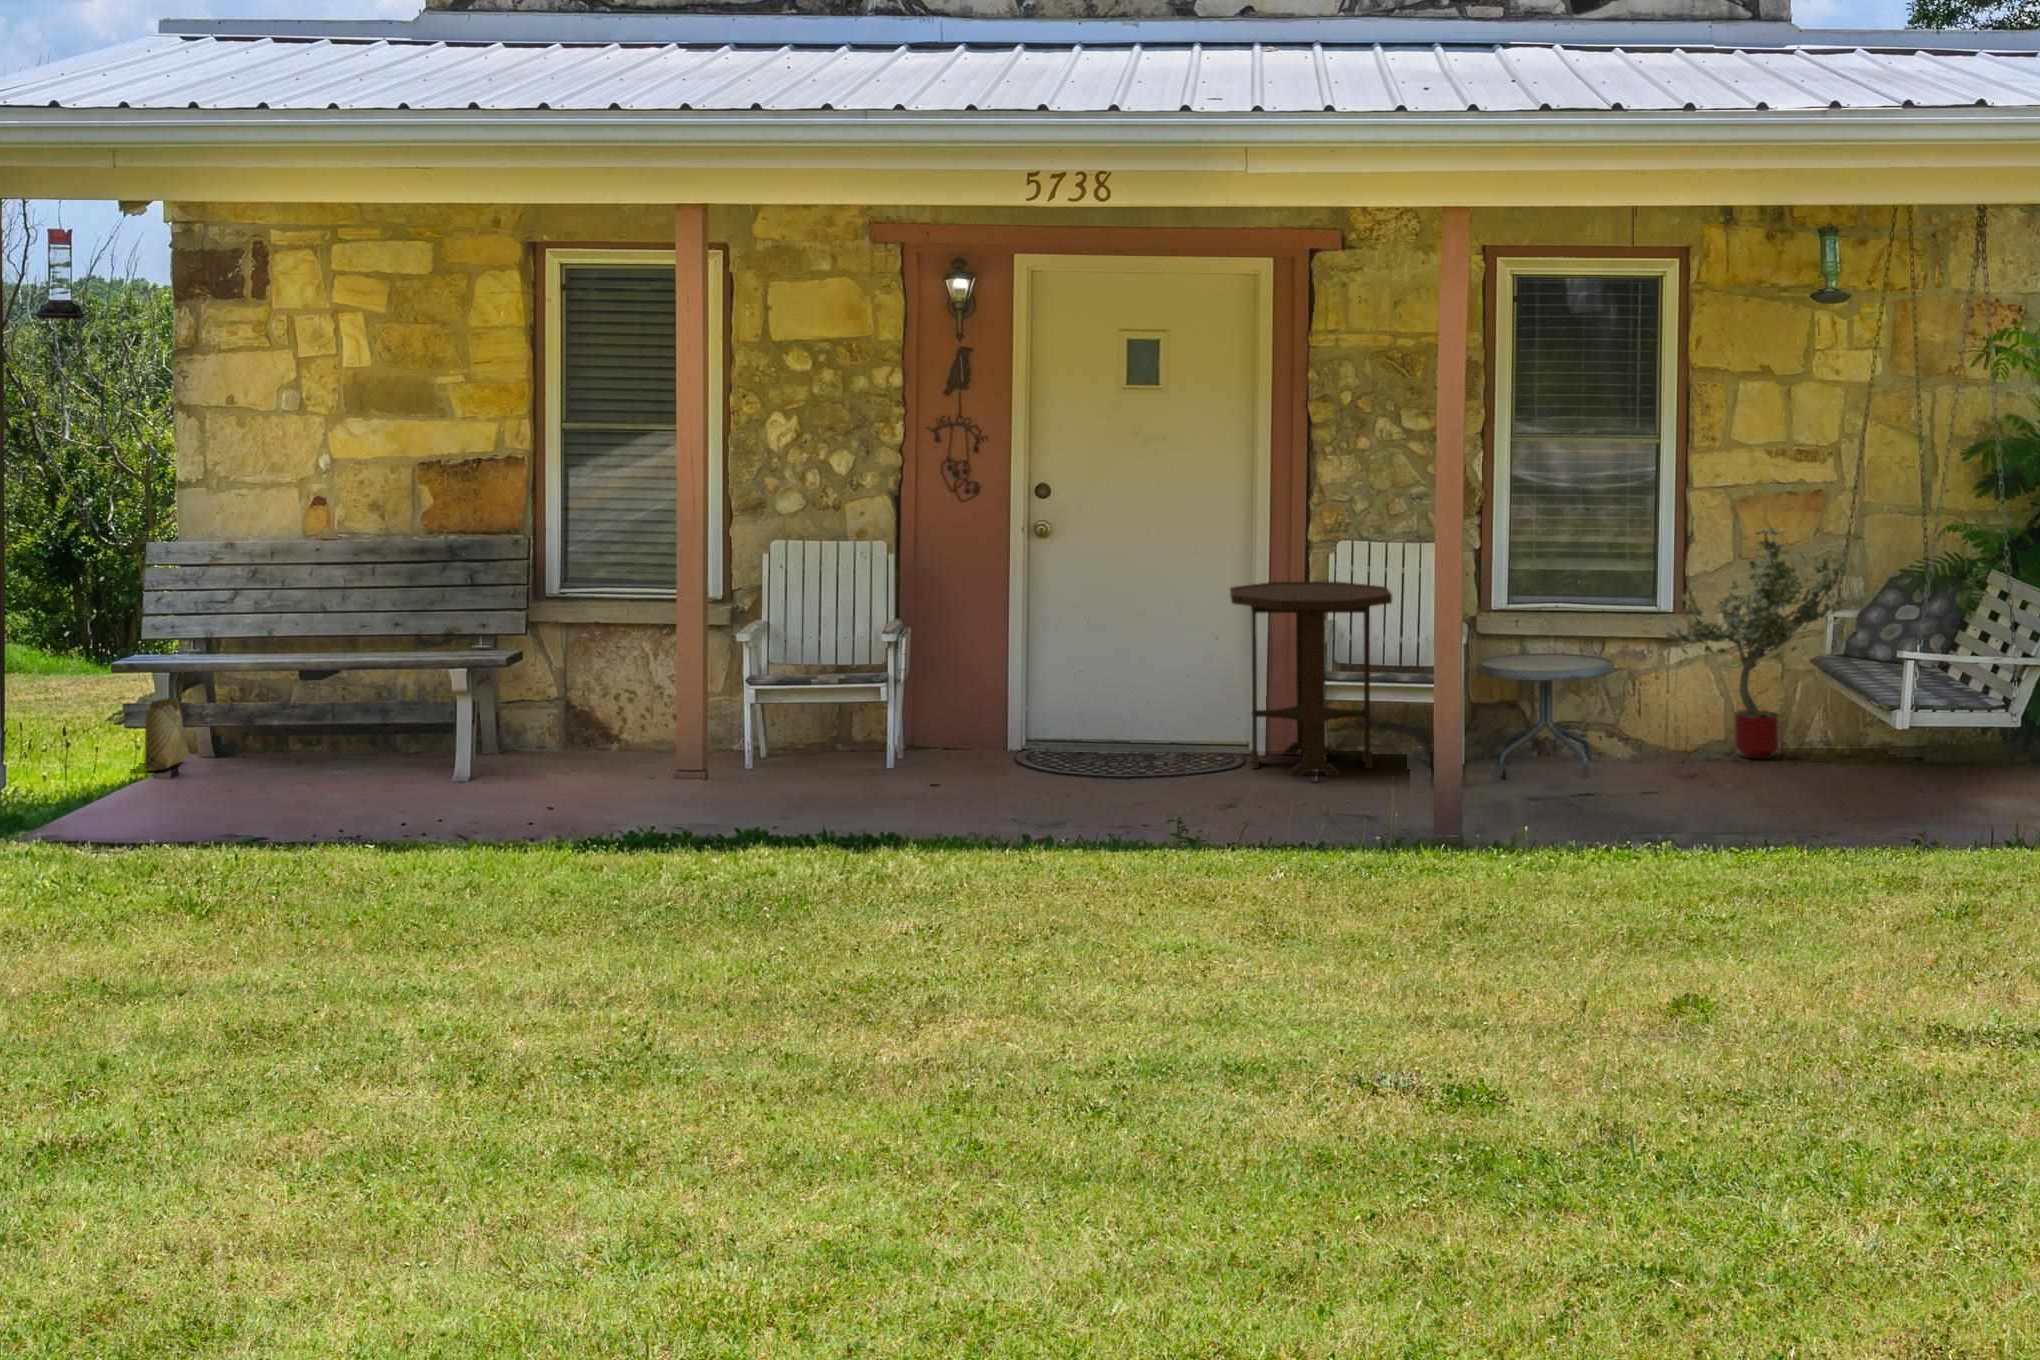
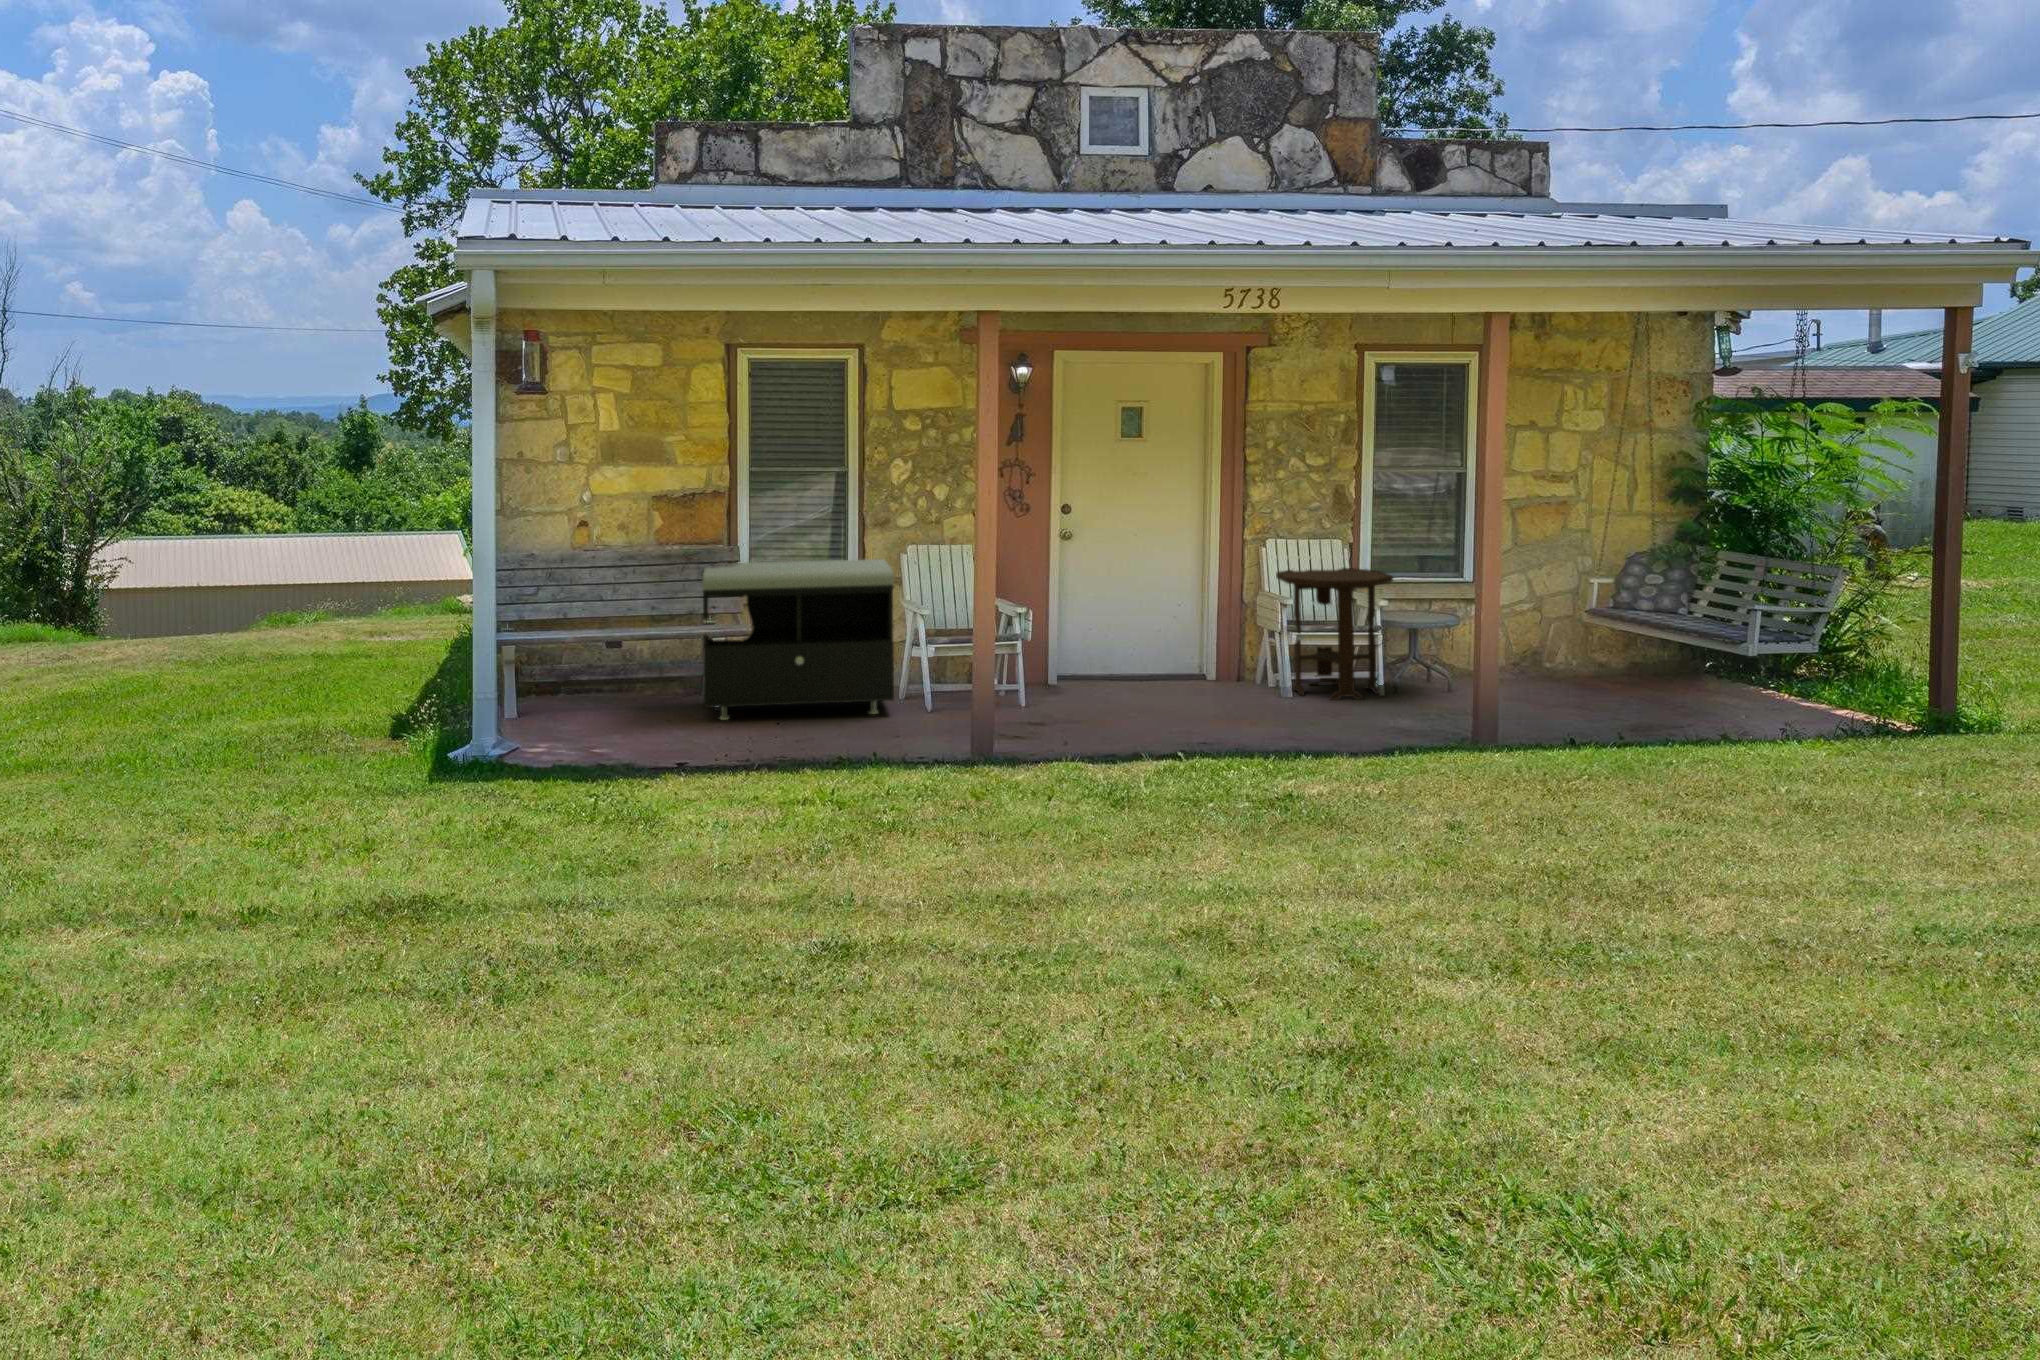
potted tree: present [1665,527,1847,759] -> none [1557,527,1674,682]
storage bench: none [358,560,657,785] -> present [703,559,894,720]
woven basket: present [140,667,189,771] -> none [525,638,557,714]

